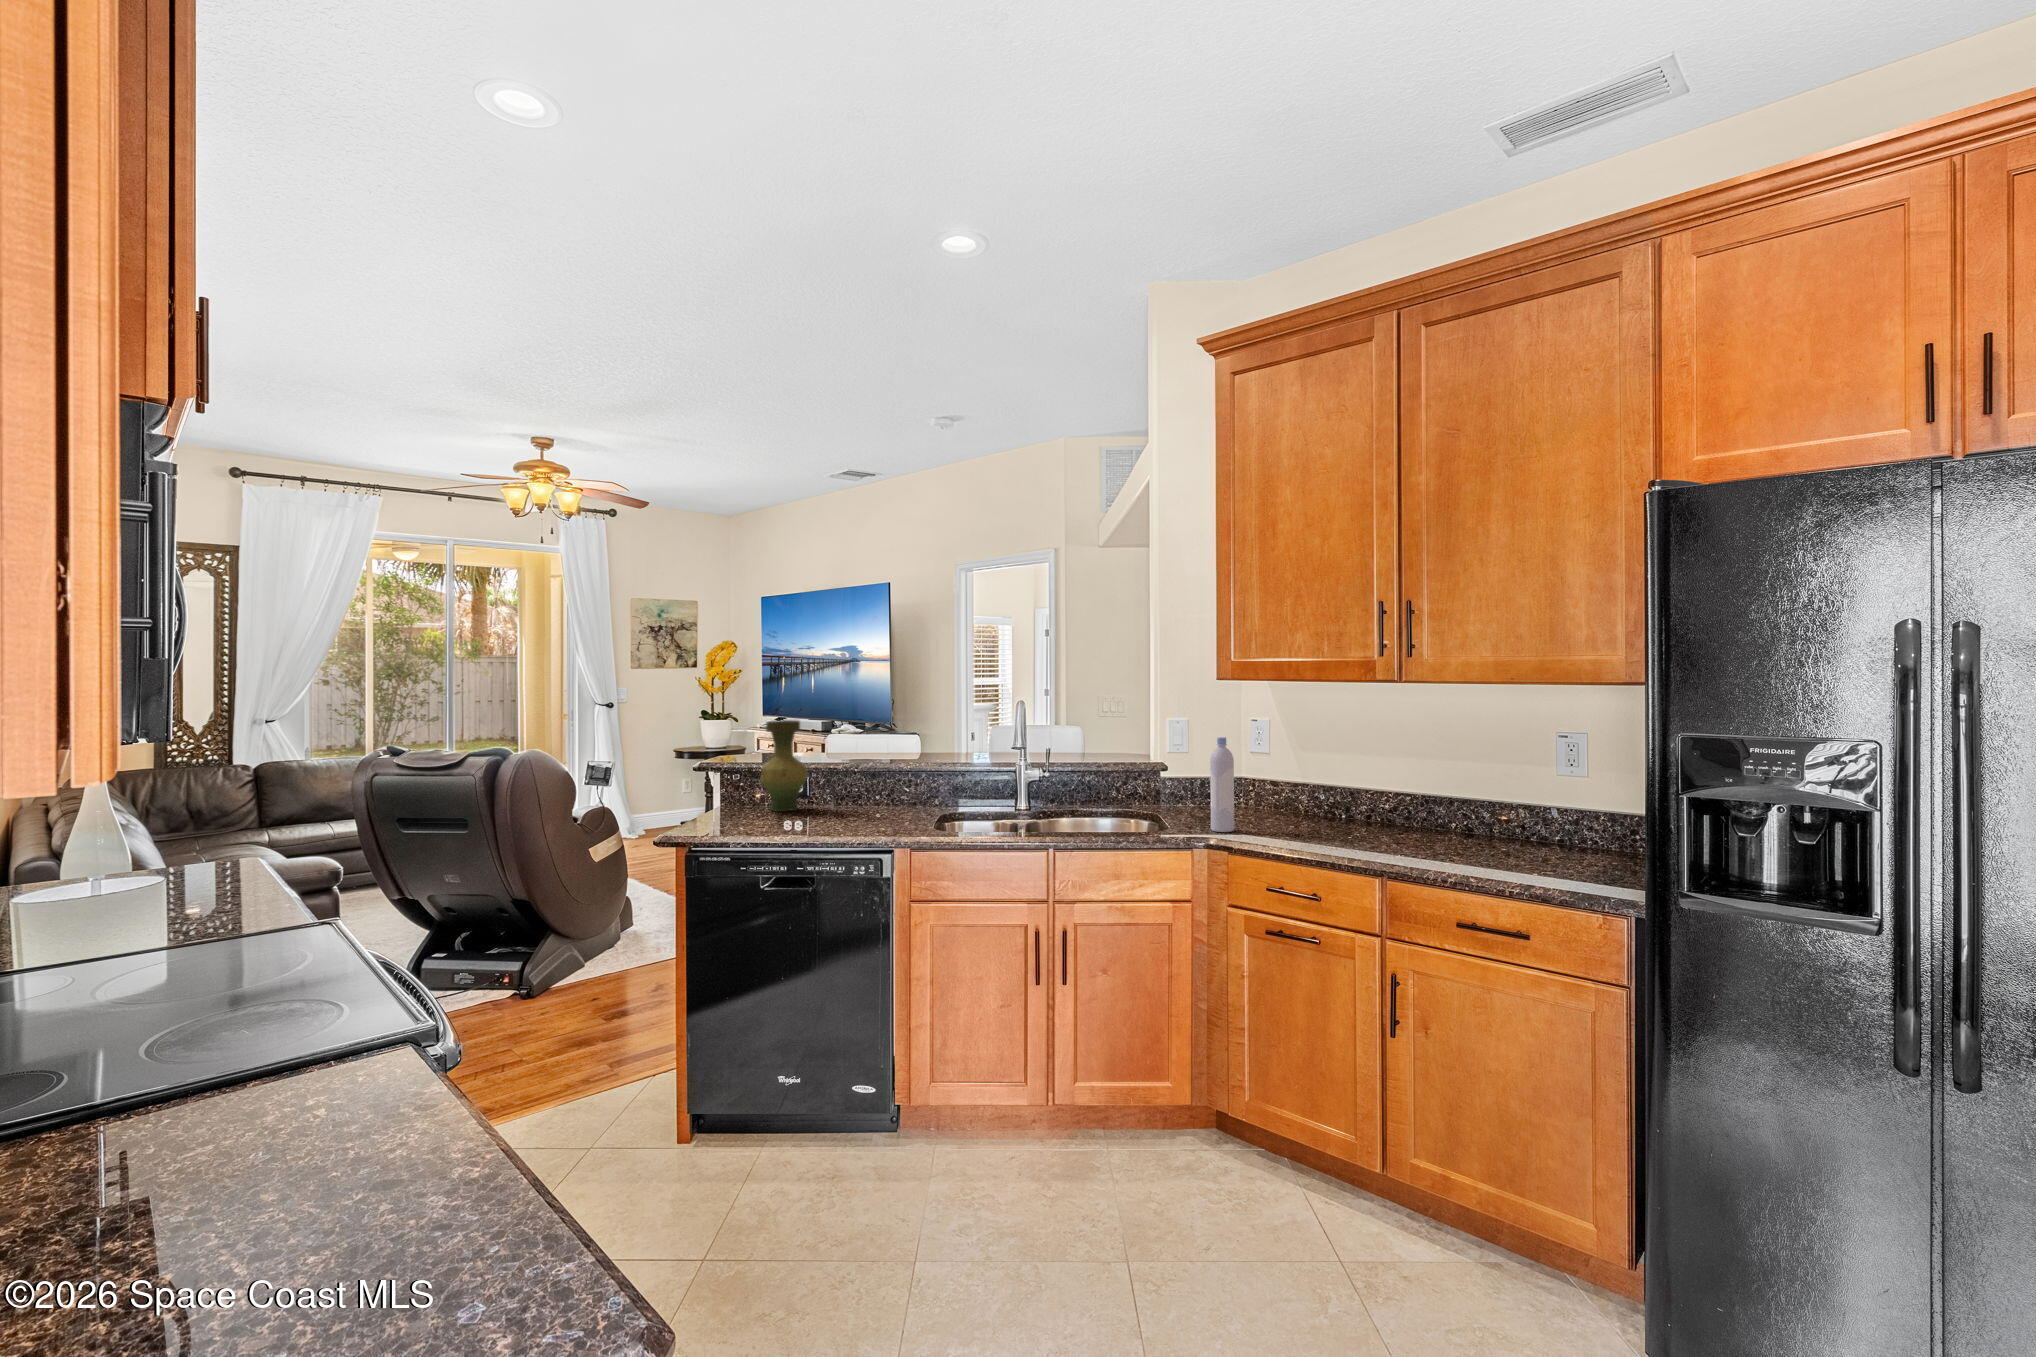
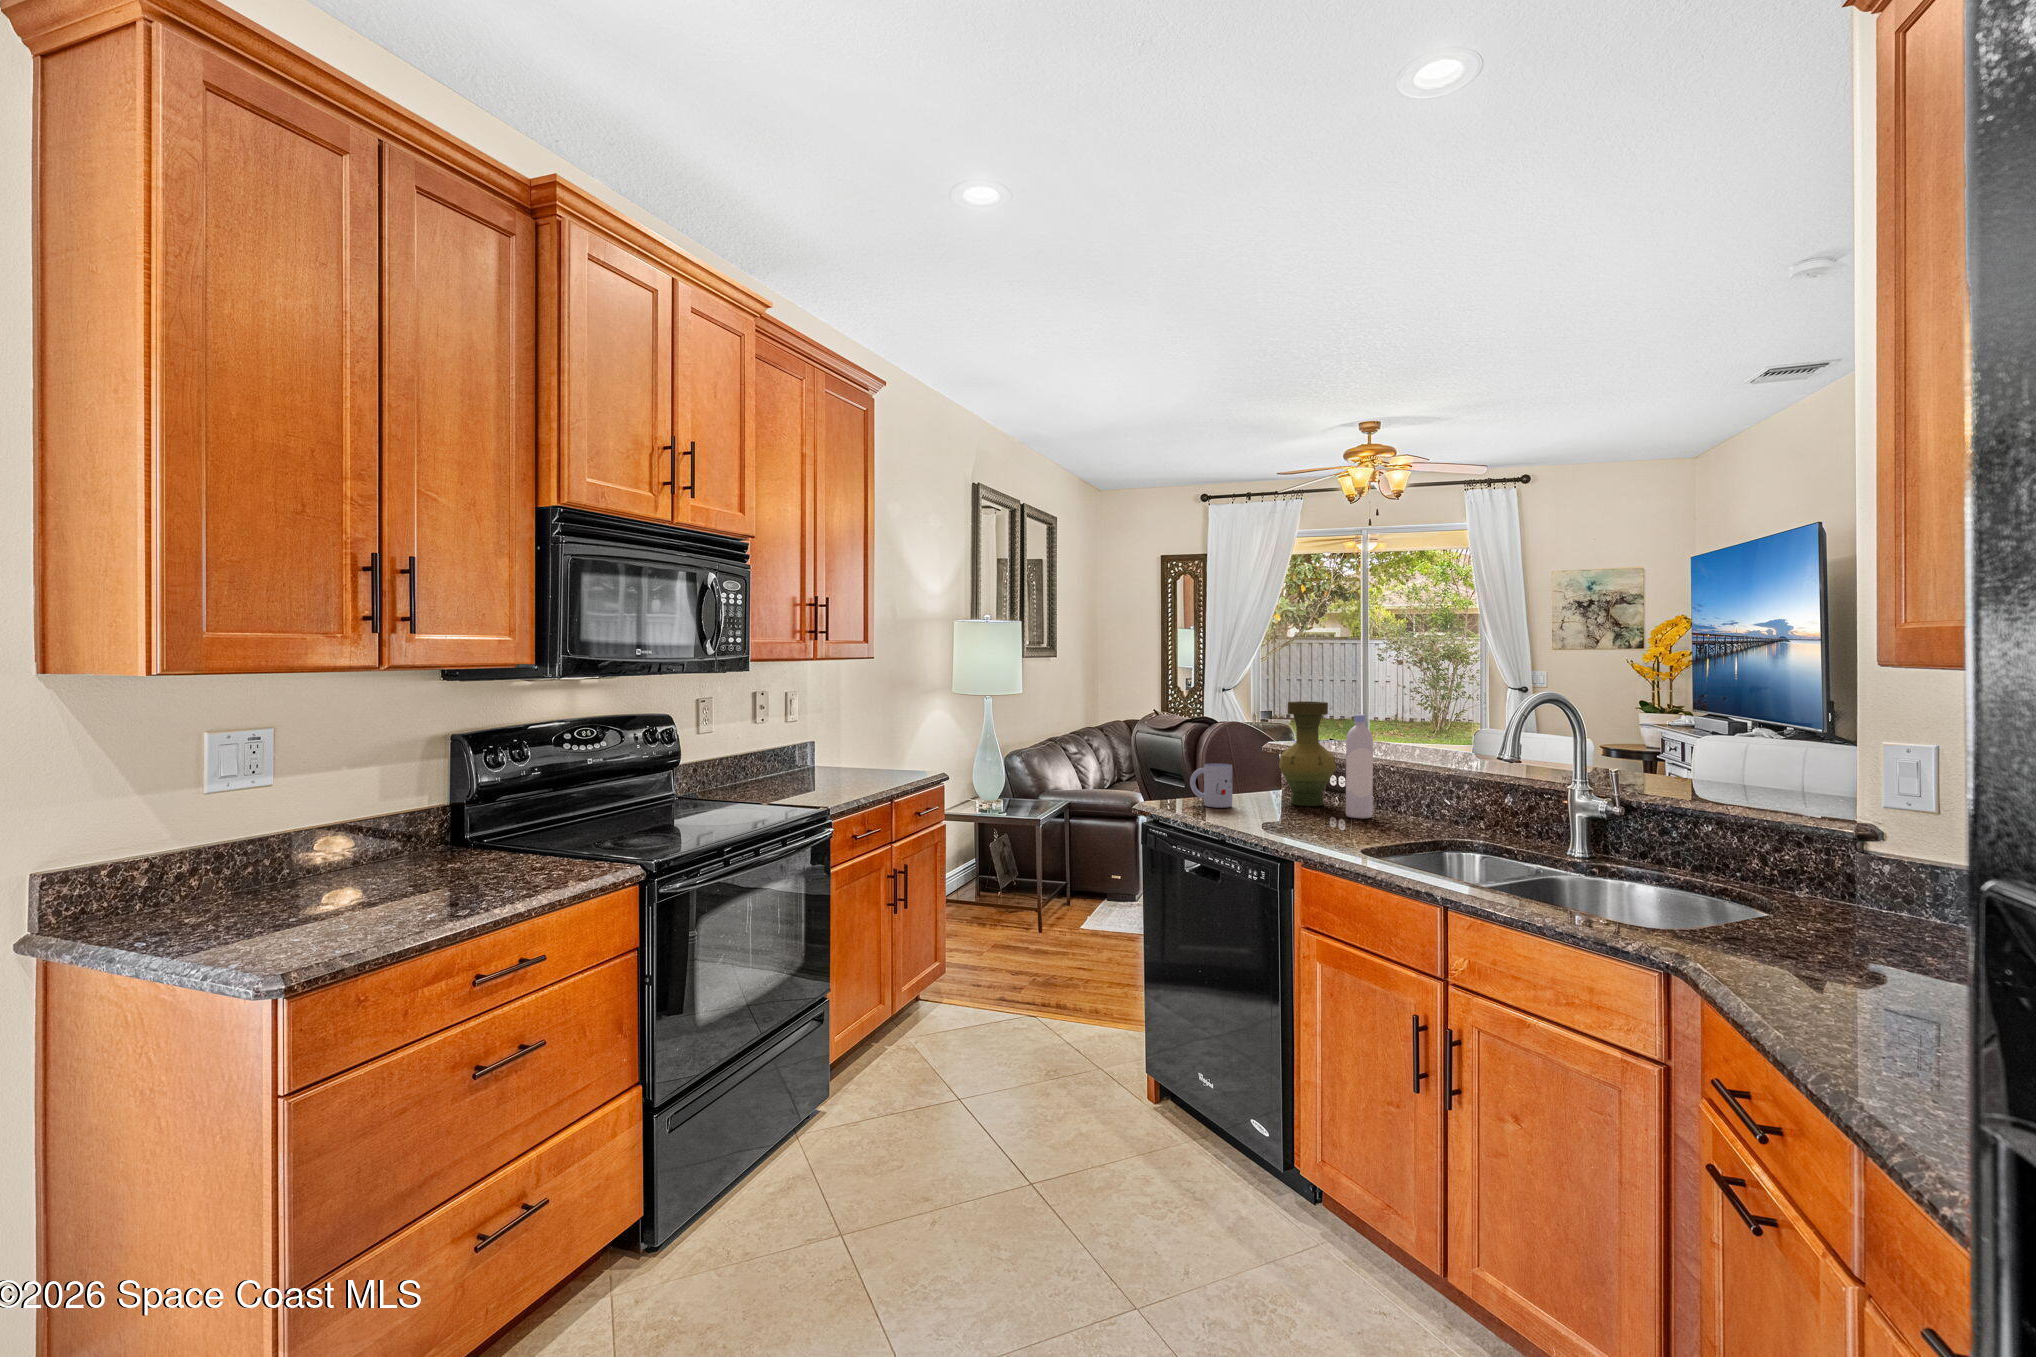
bottle: present [1210,737,1234,832] -> present [1346,714,1373,818]
mug: none [707,782,748,823] -> present [1190,763,1232,808]

